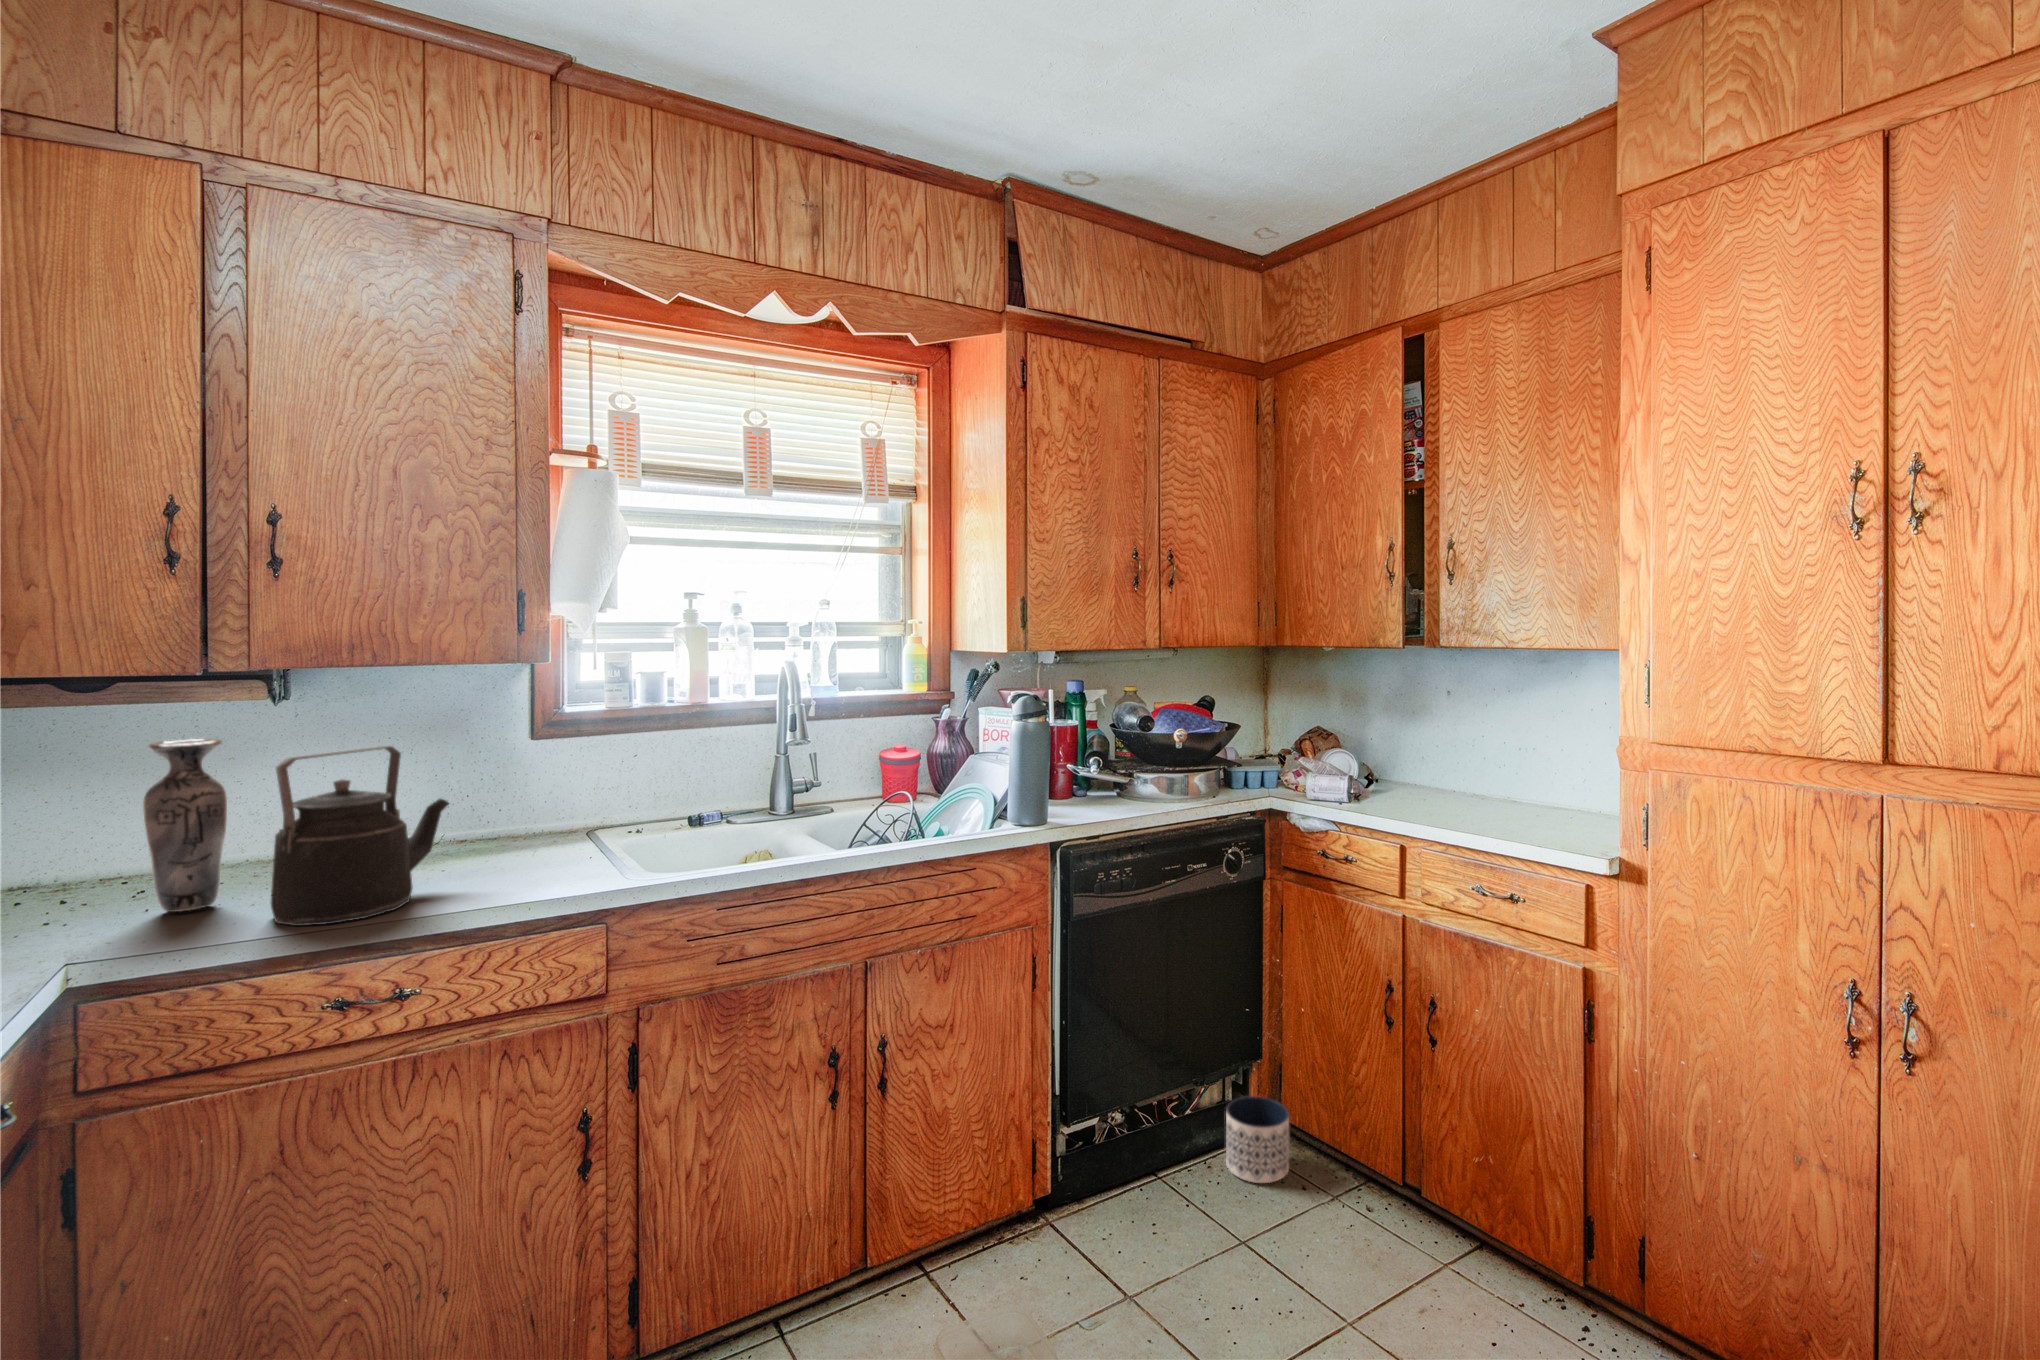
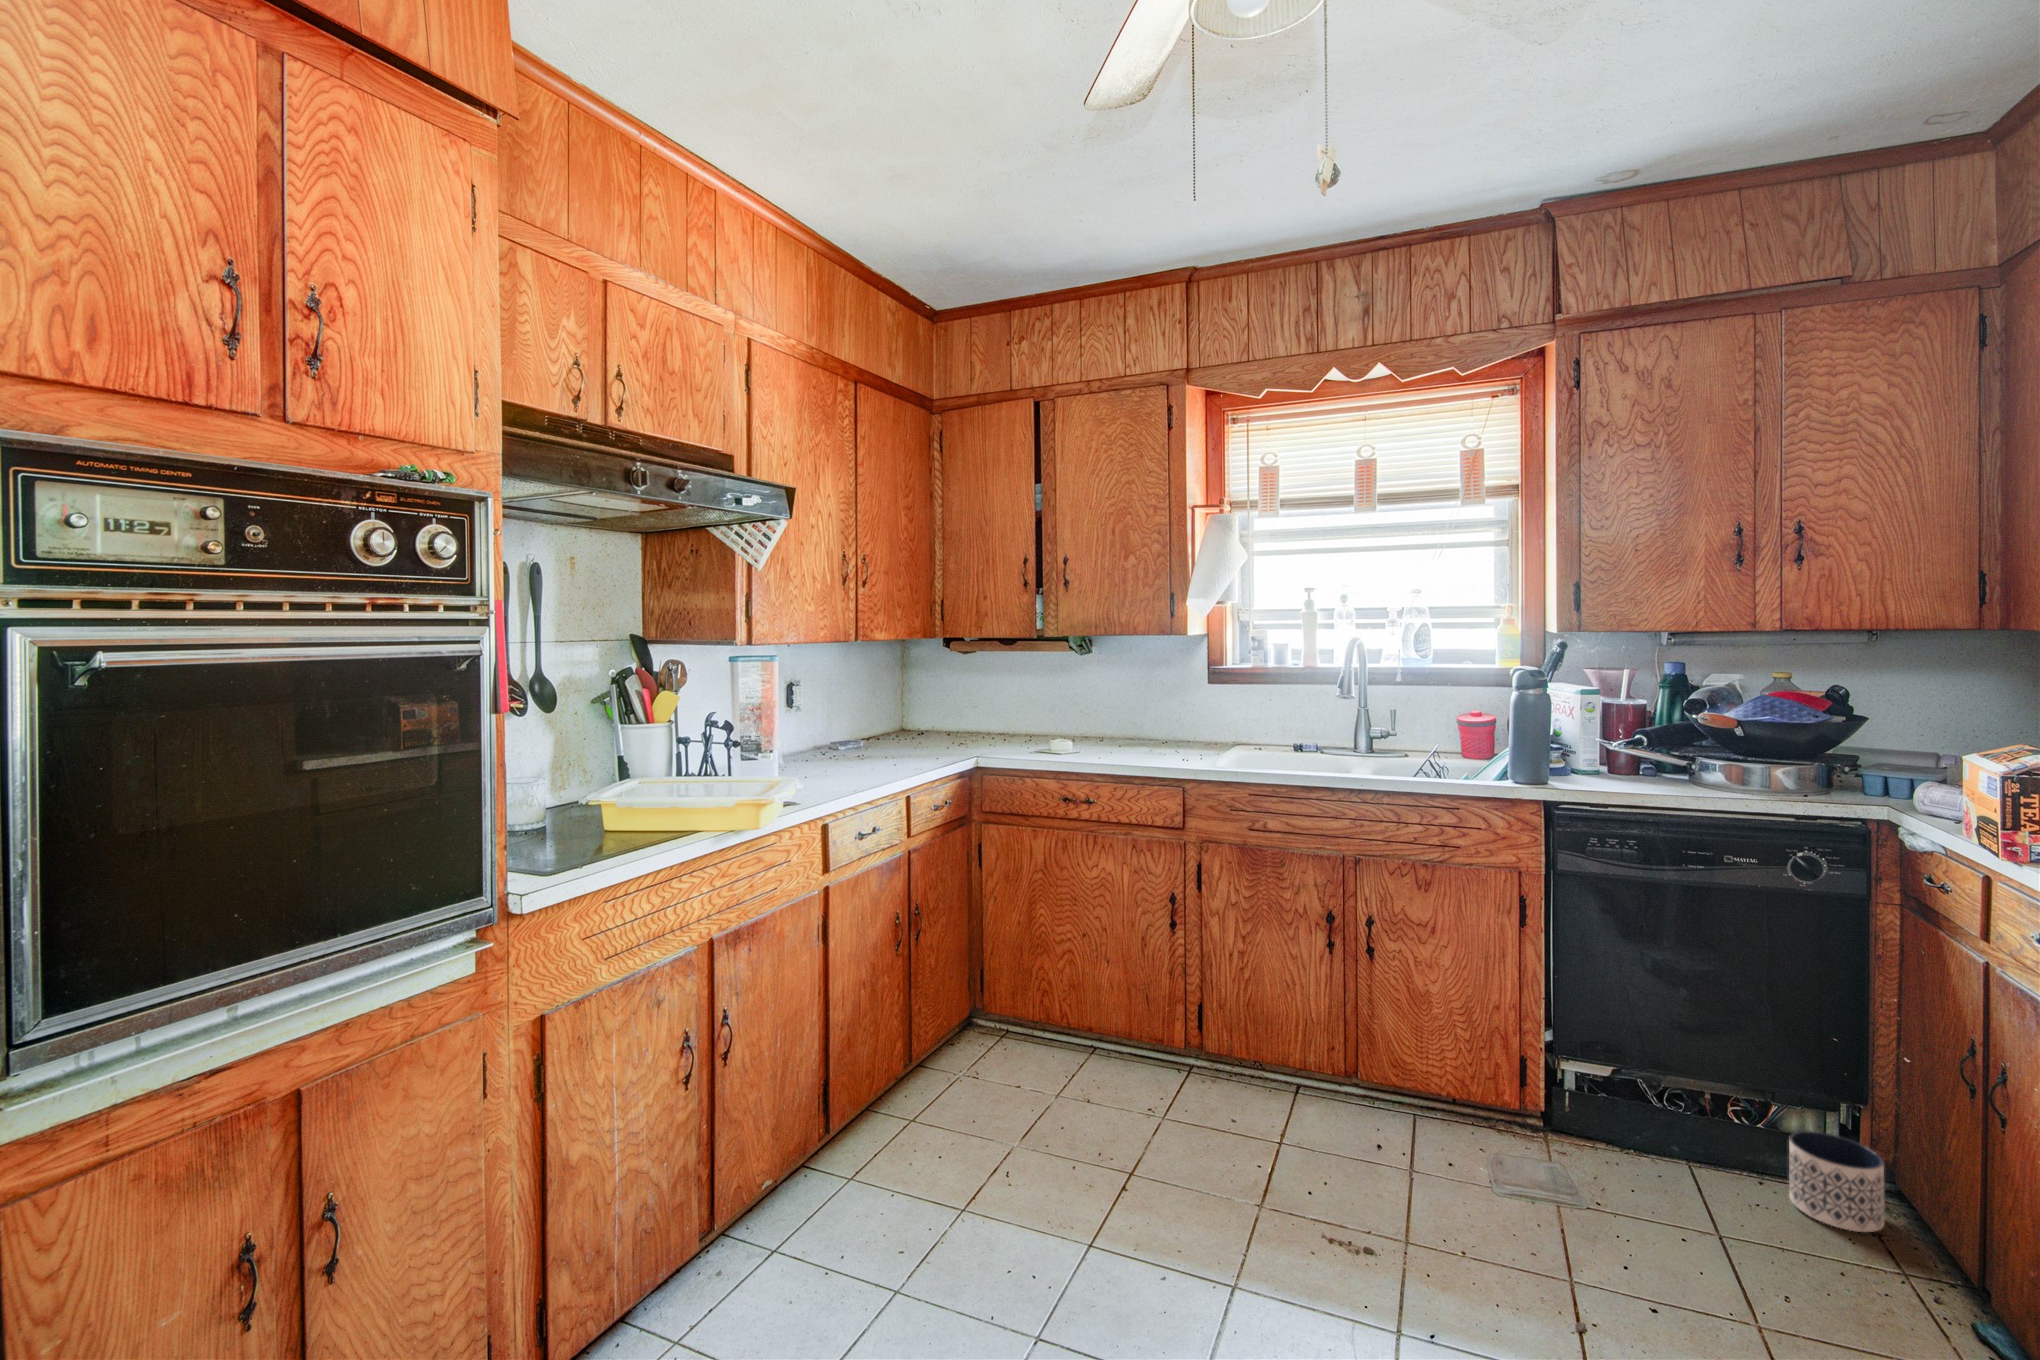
vase: present [143,739,227,912] -> none [1016,669,1045,749]
kettle: present [271,746,449,926] -> none [1048,677,1130,761]

